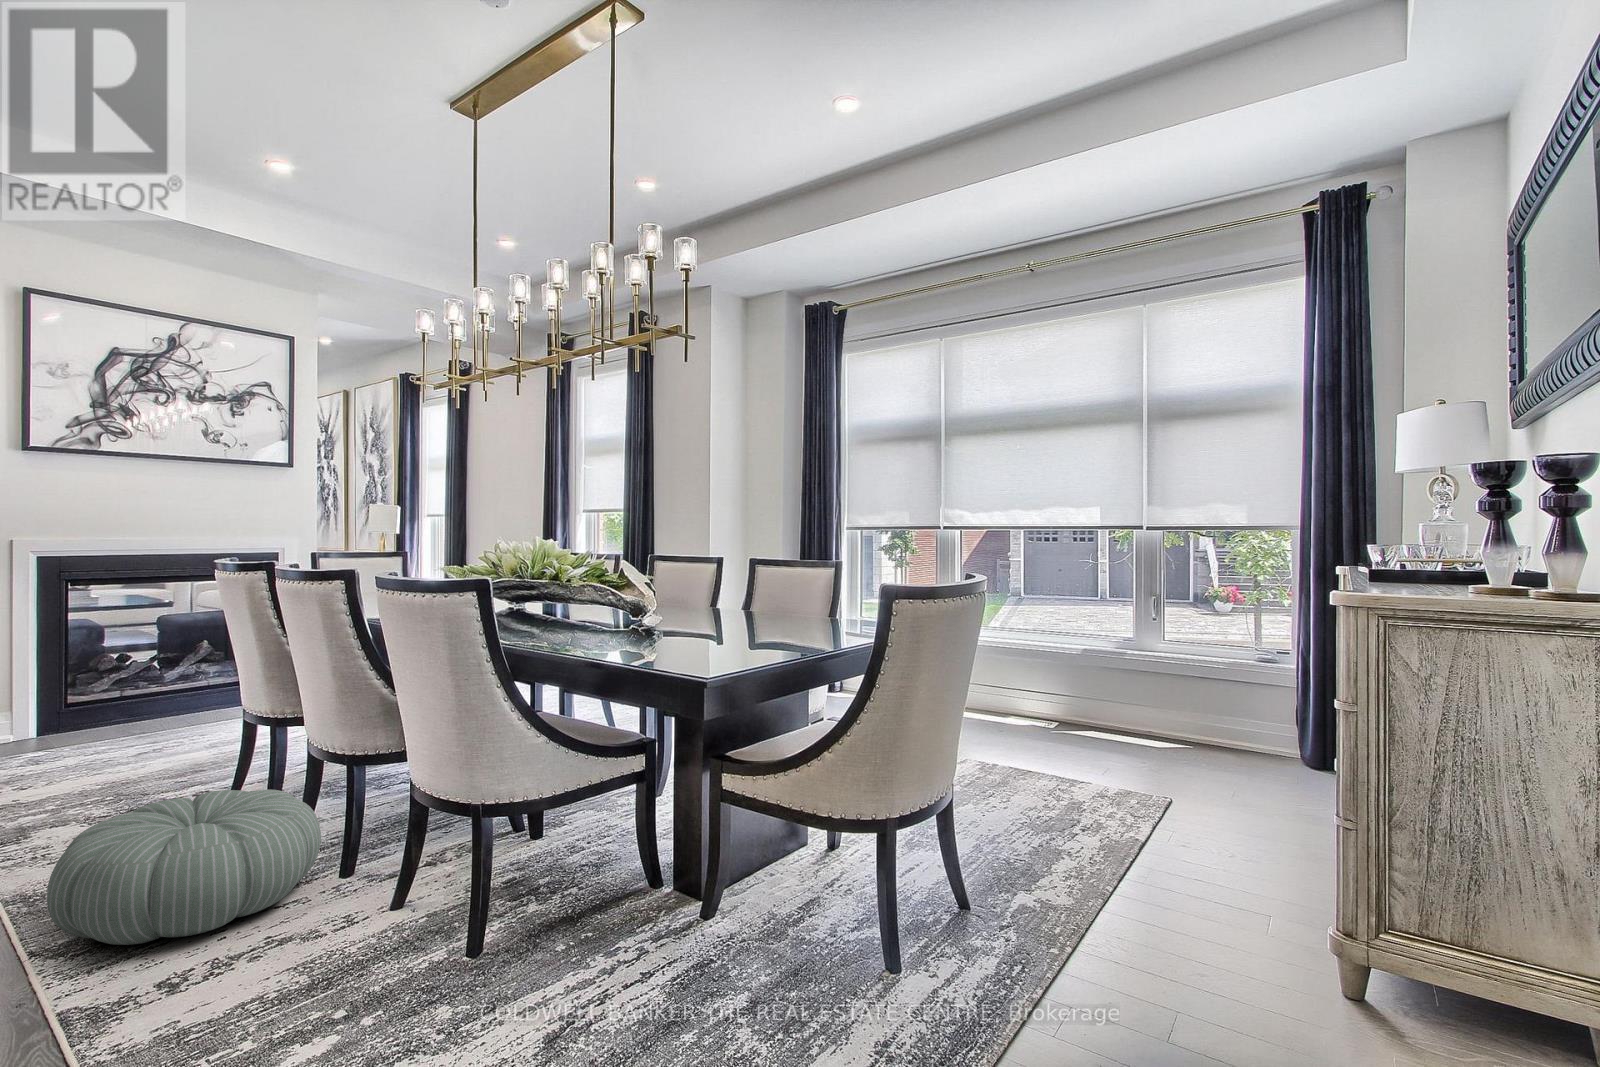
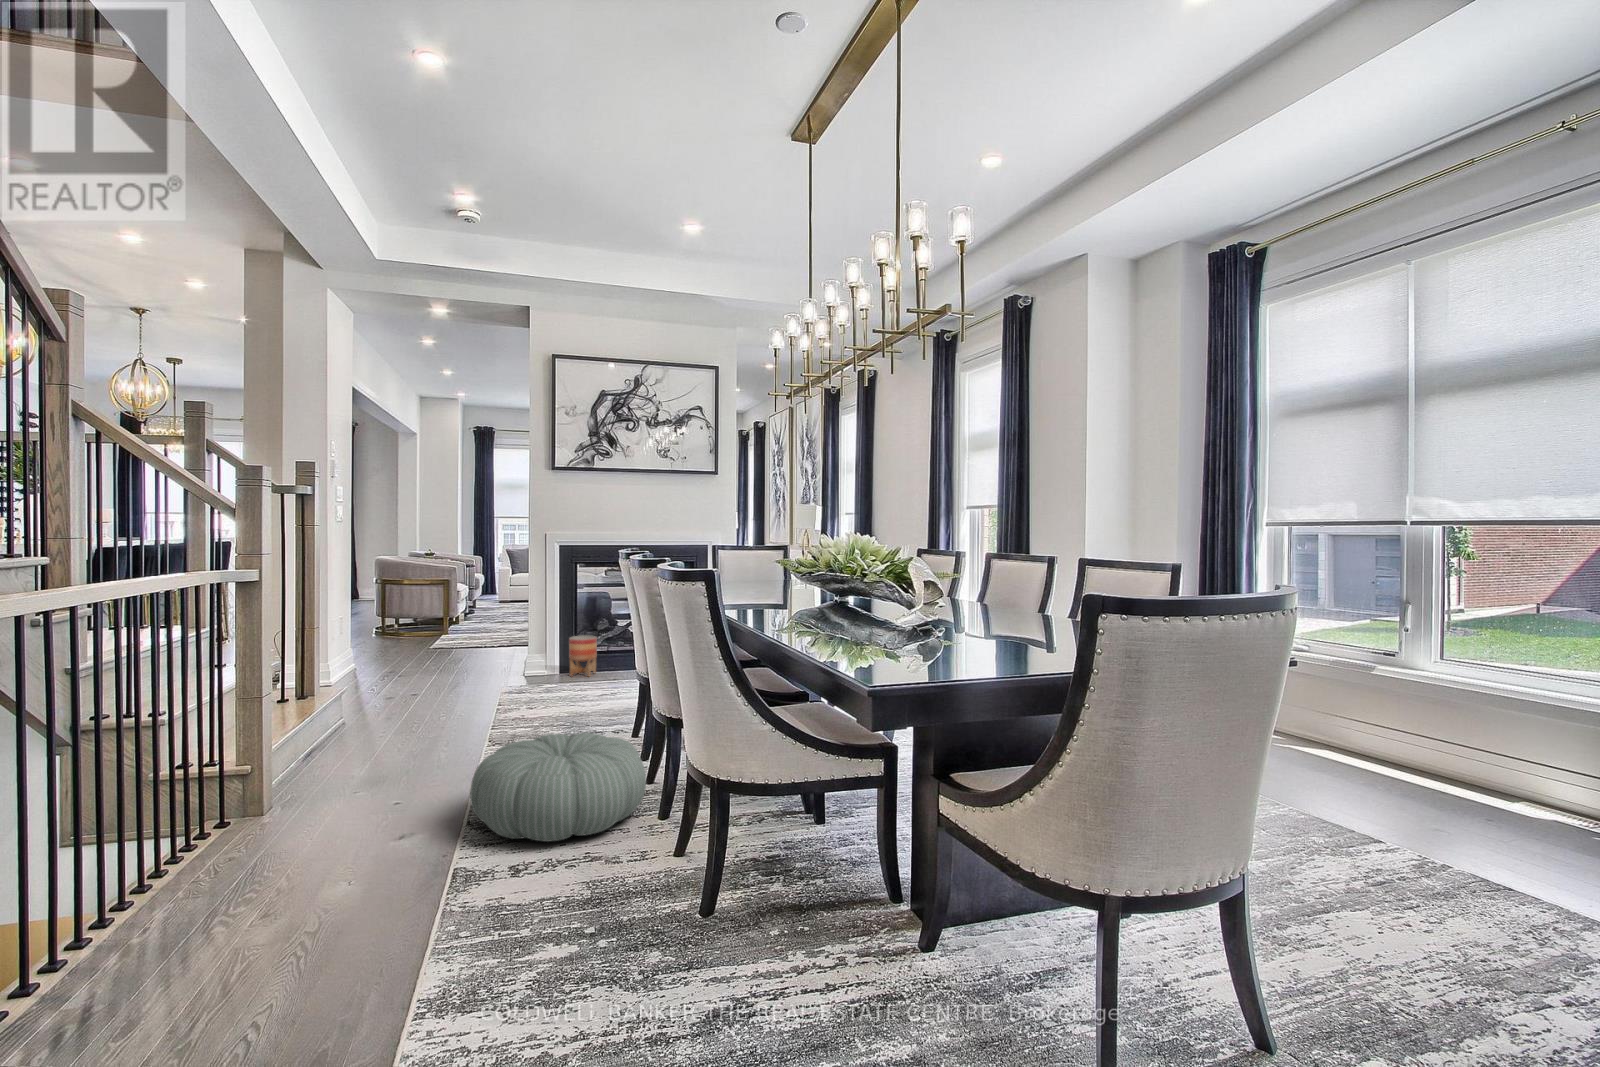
planter: none [58,676,107,734] -> present [569,635,597,677]

